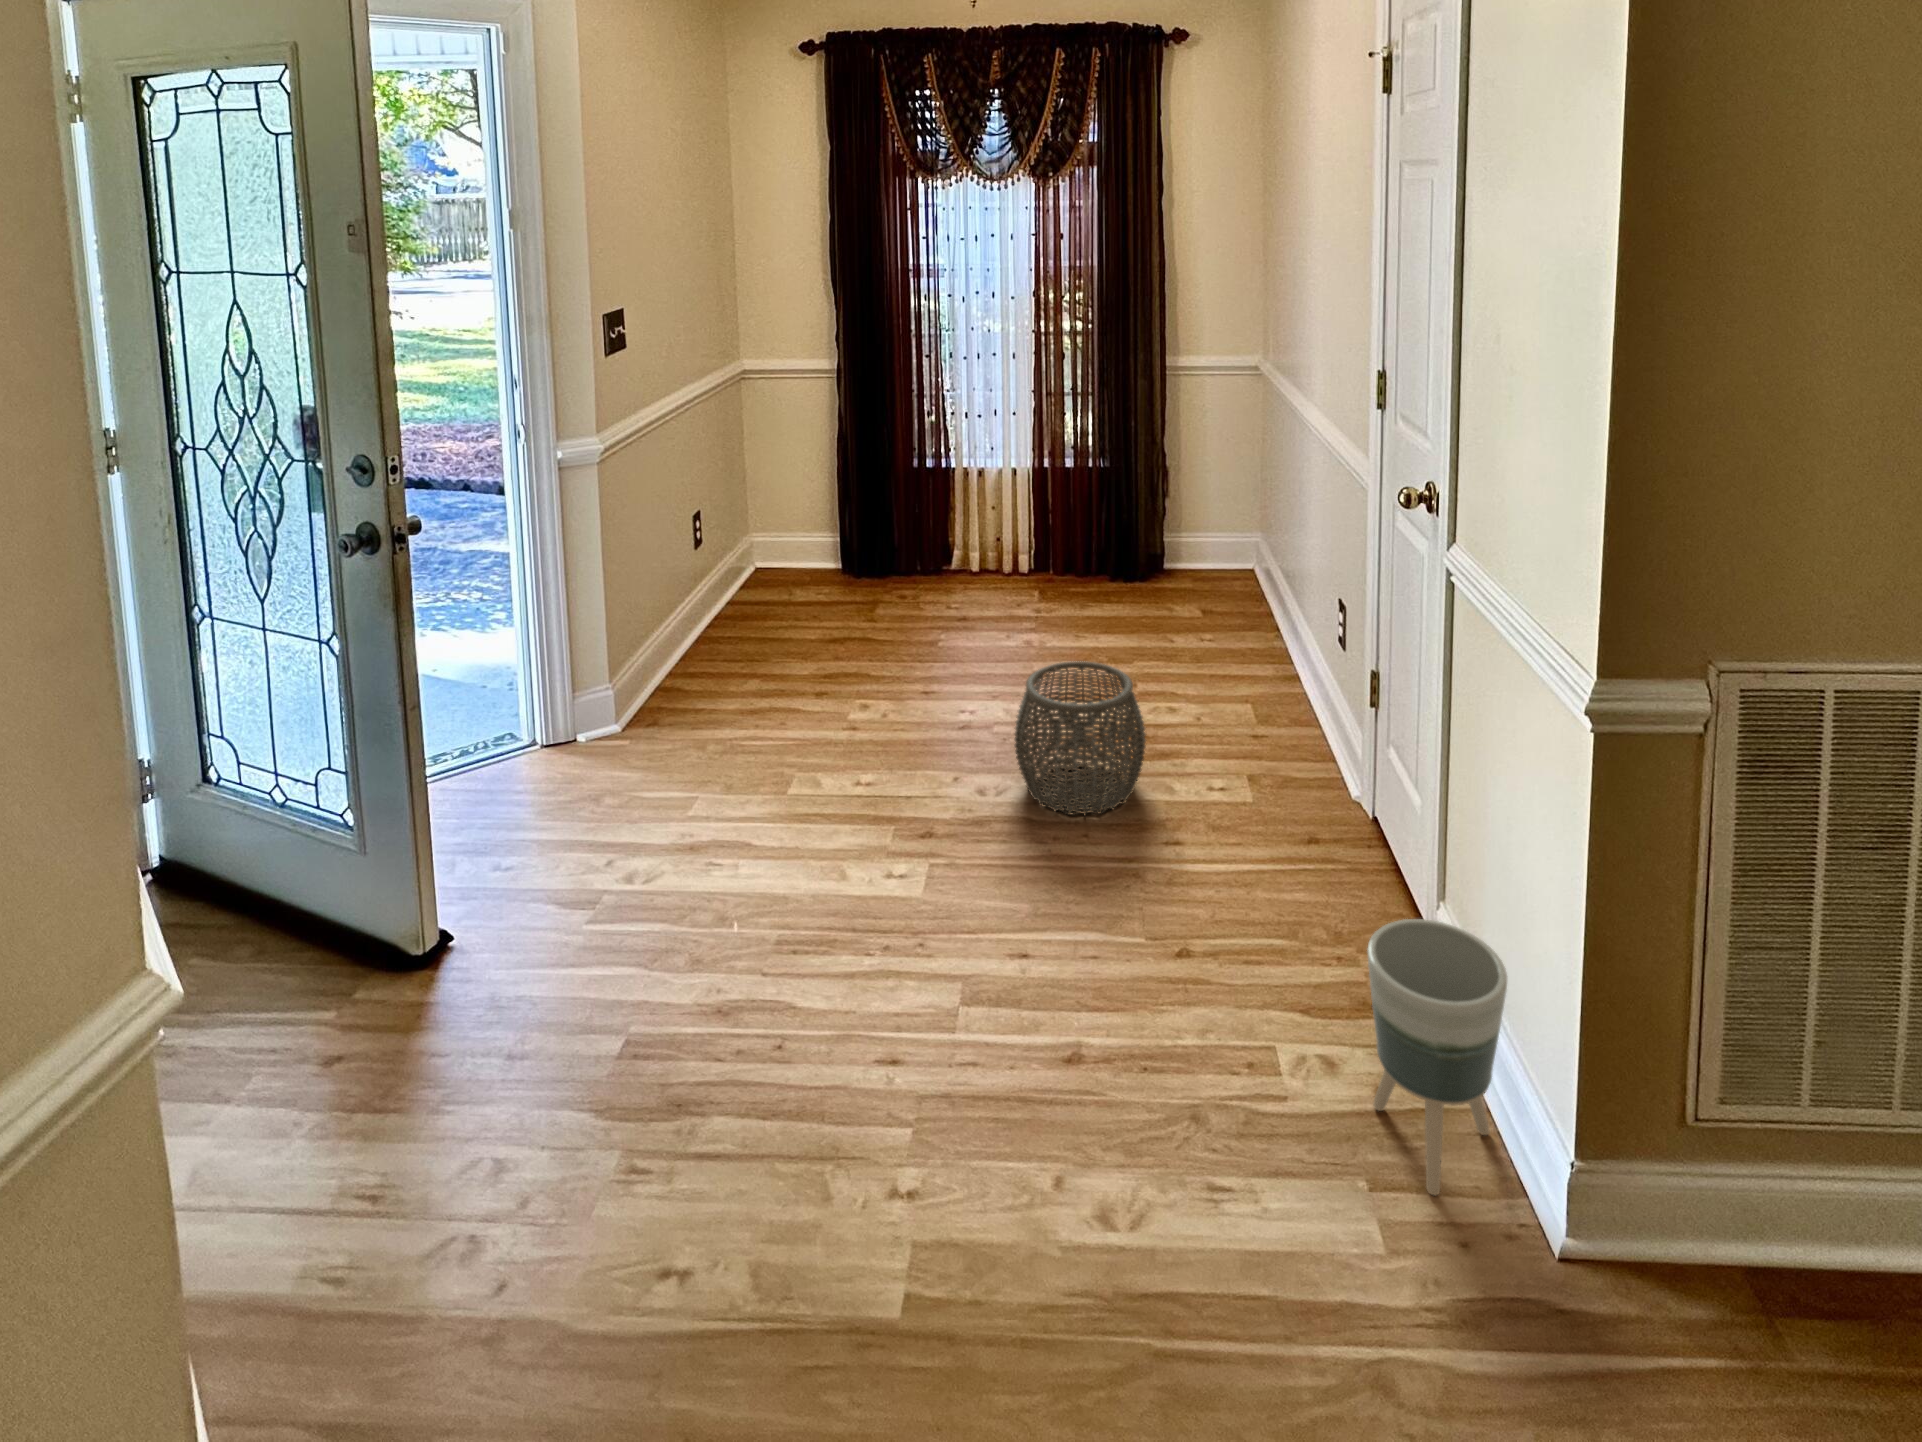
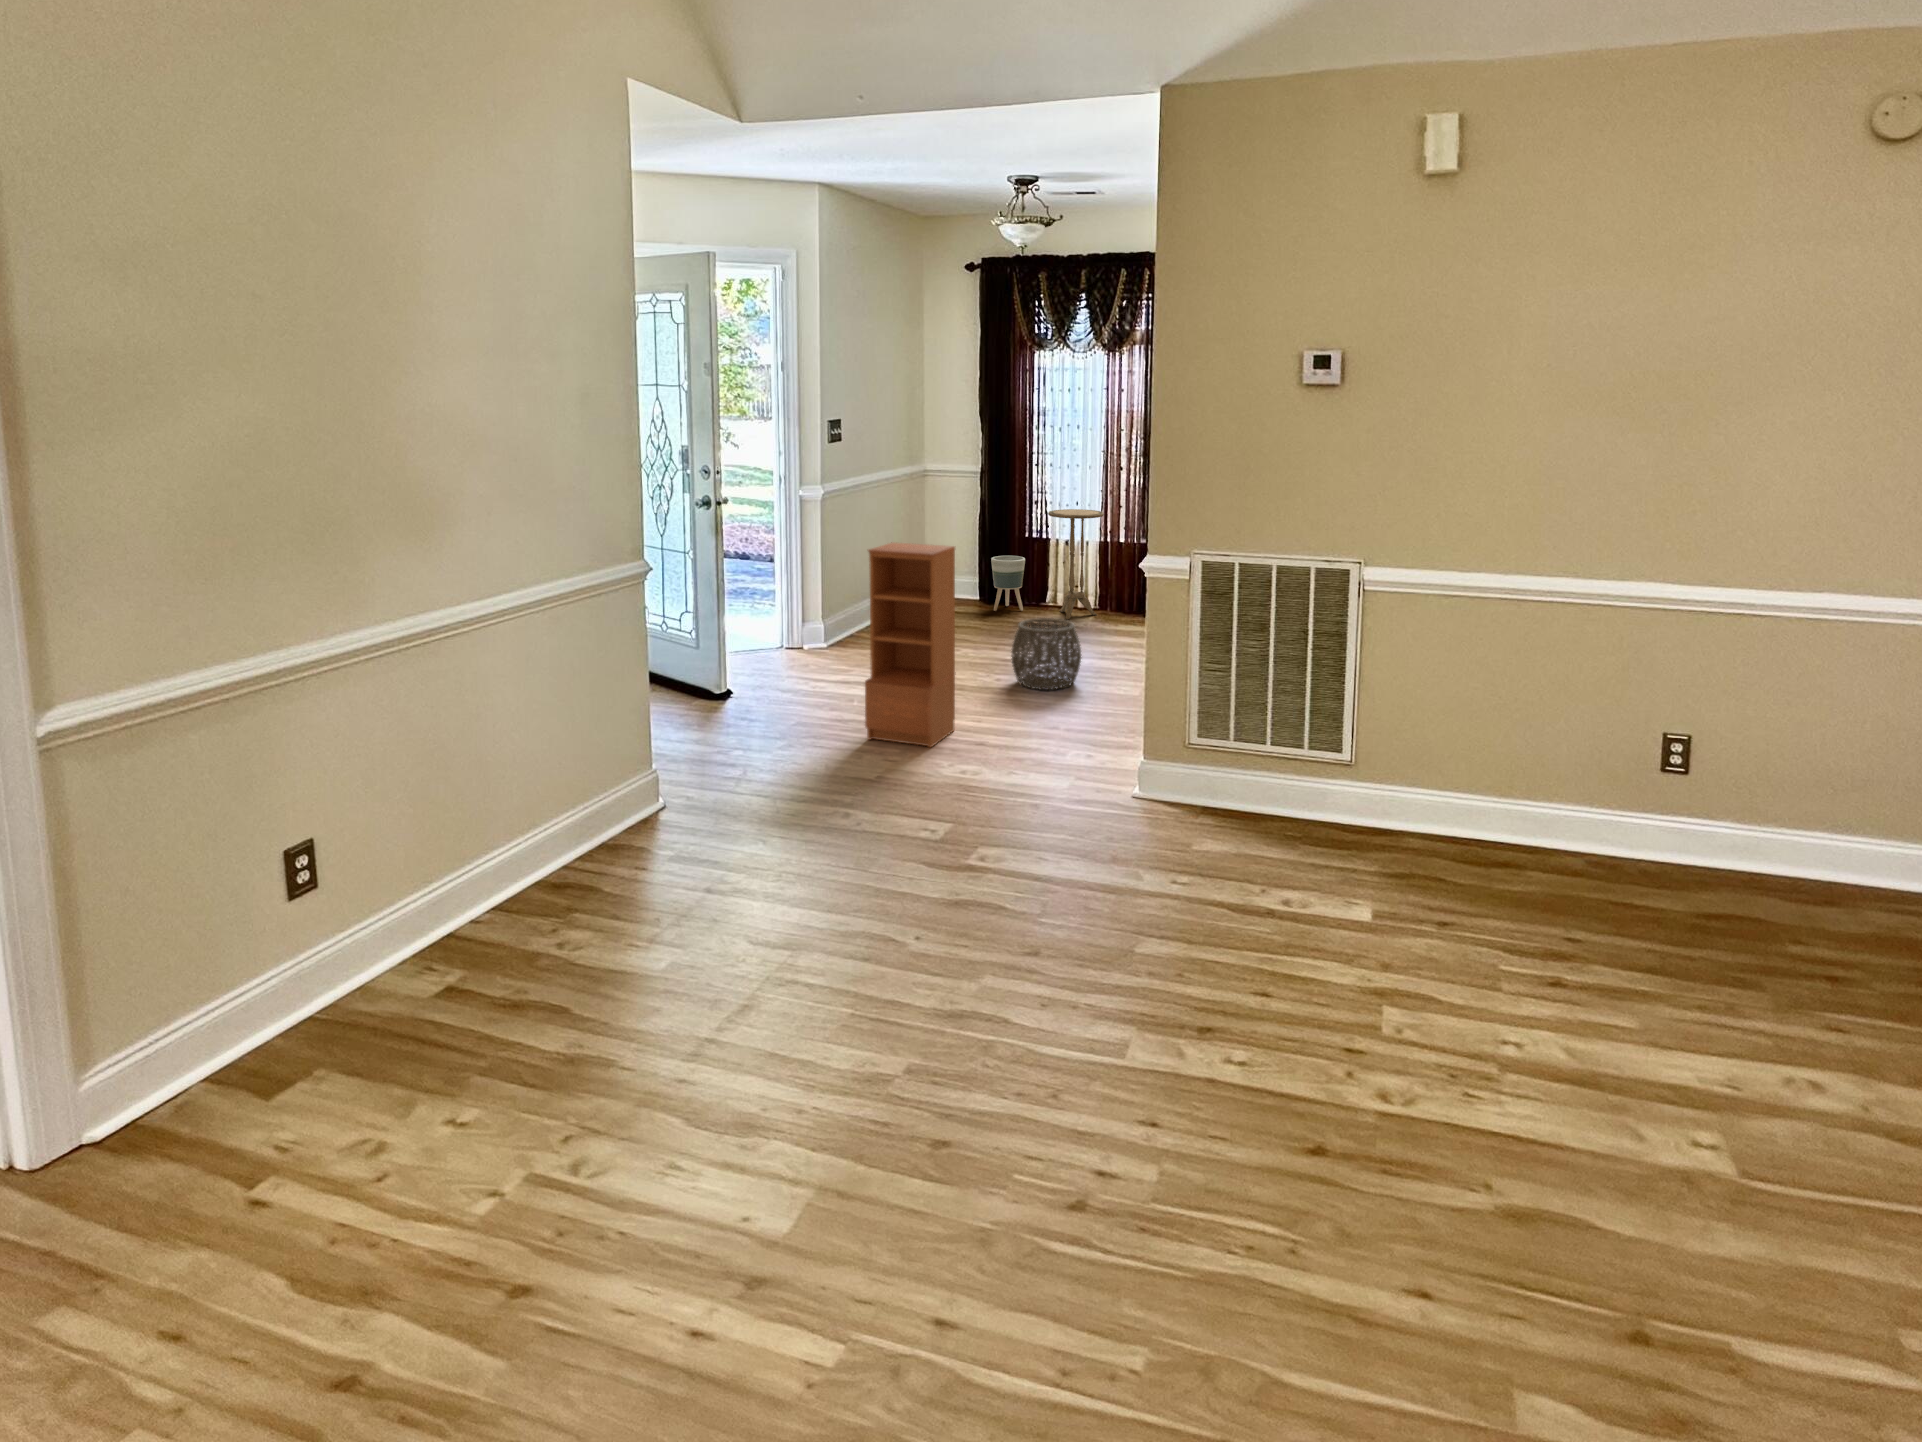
side table: none [960,419,1046,597] -> present [1048,509,1104,620]
bookcase: none [811,619,1004,1120] -> present [865,542,955,747]
planter: present [1367,919,1507,1195] -> present [991,556,1025,611]

